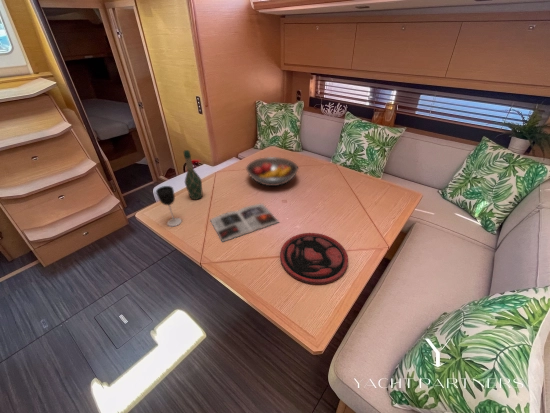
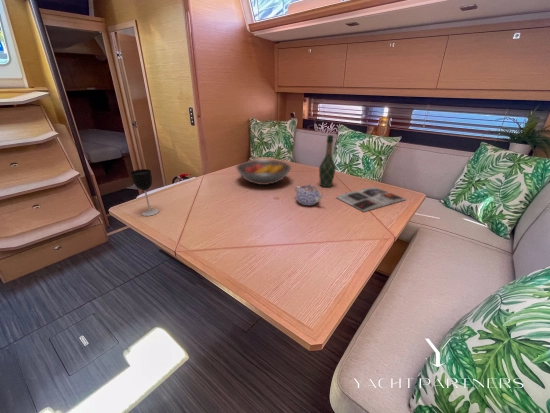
wine bottle: present [184,150,202,200] -> present [319,135,336,187]
teapot: none [302,192,330,212] -> present [295,184,324,205]
magazine: present [211,204,278,241] -> present [337,187,405,212]
plate: present [280,233,348,284] -> none [268,222,348,269]

